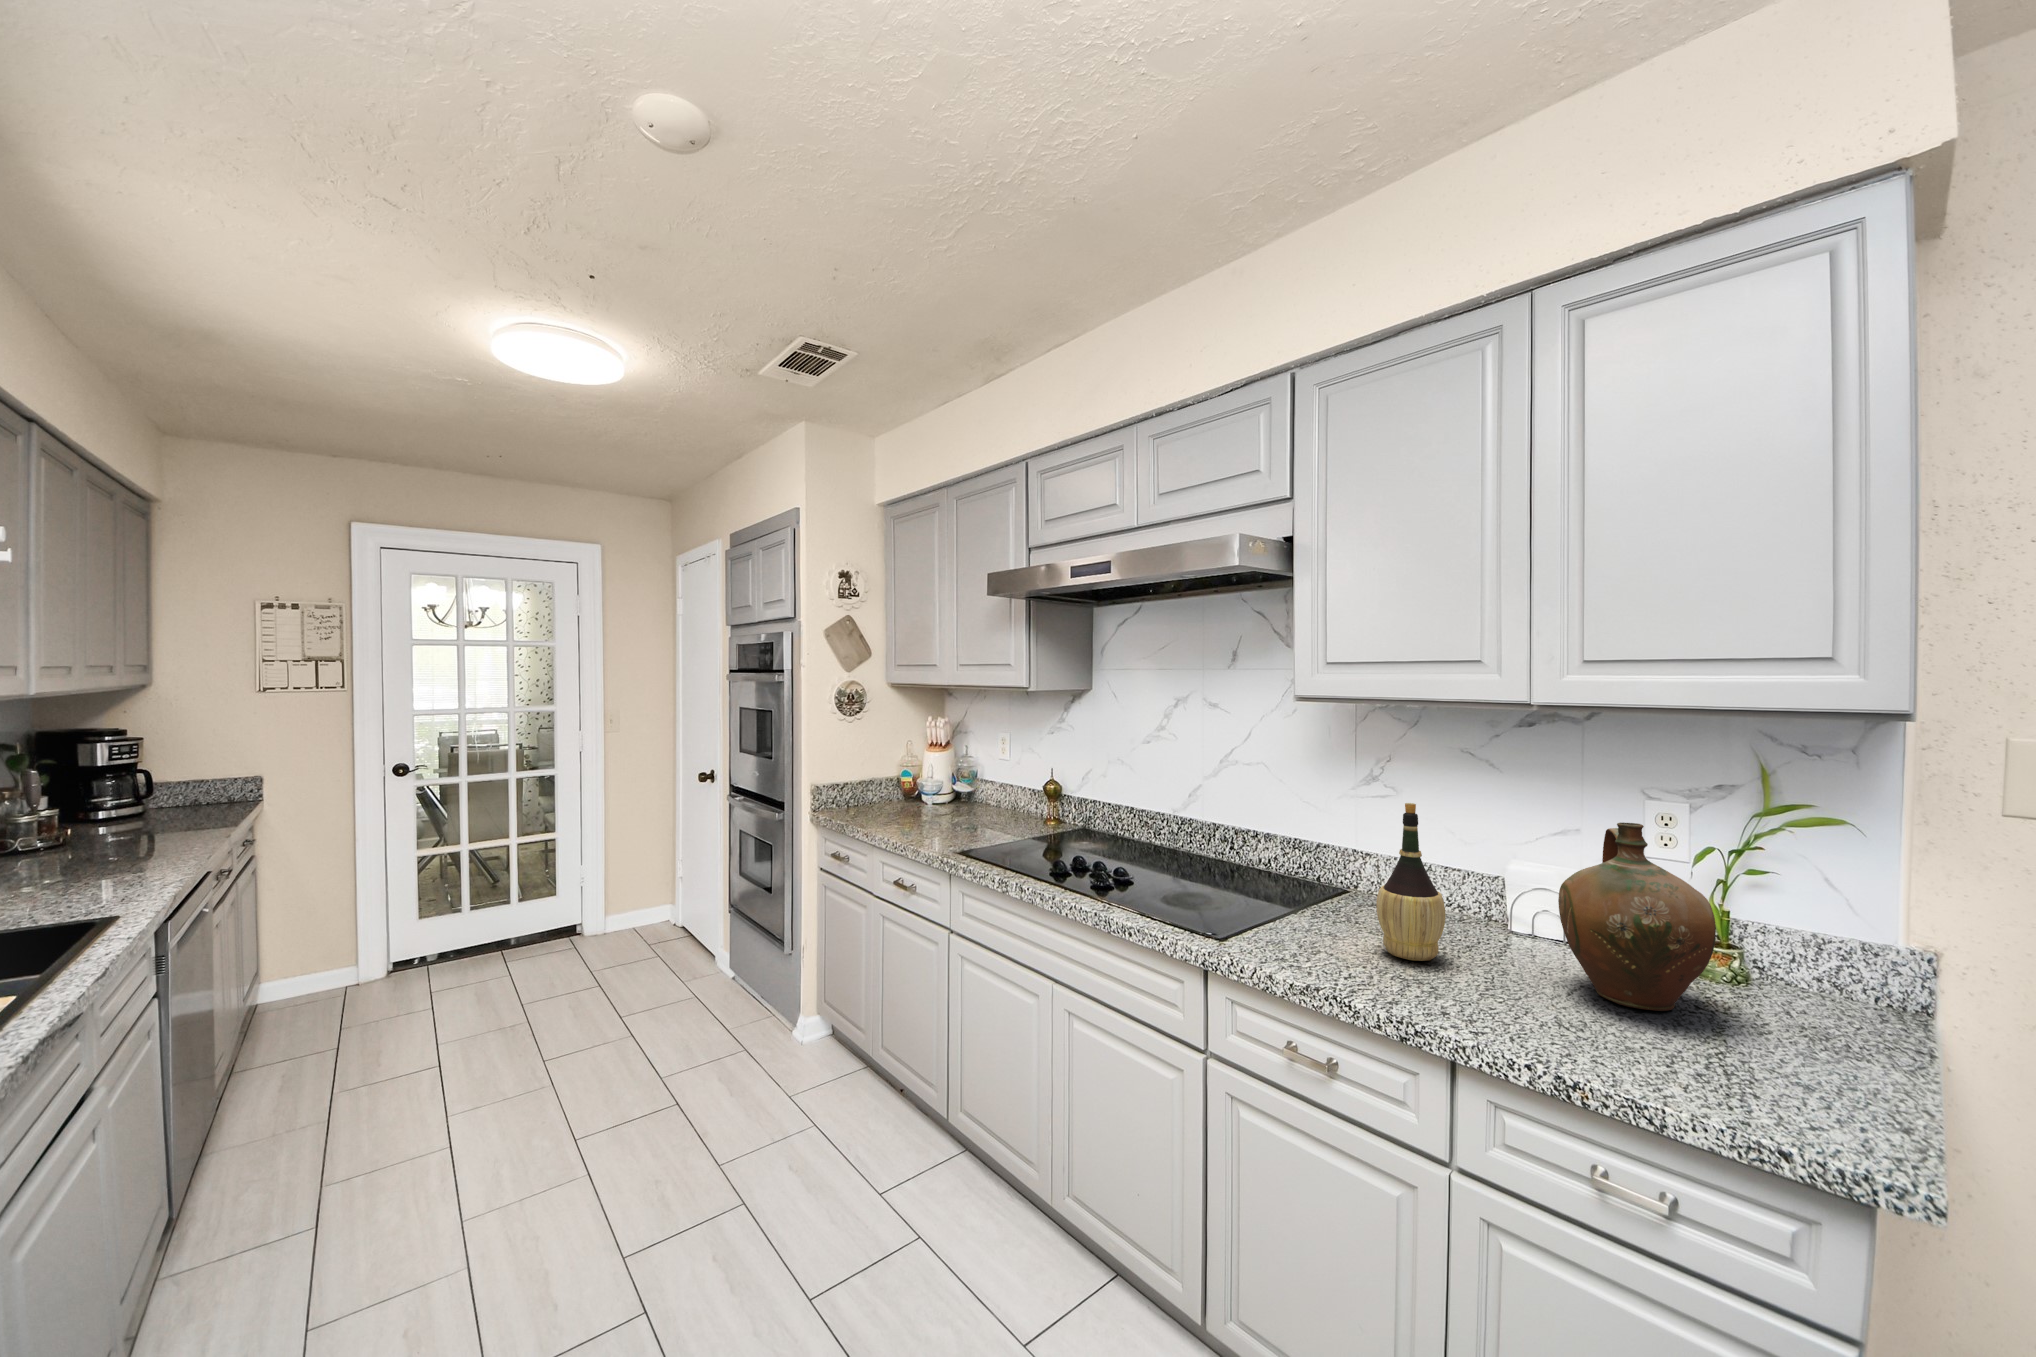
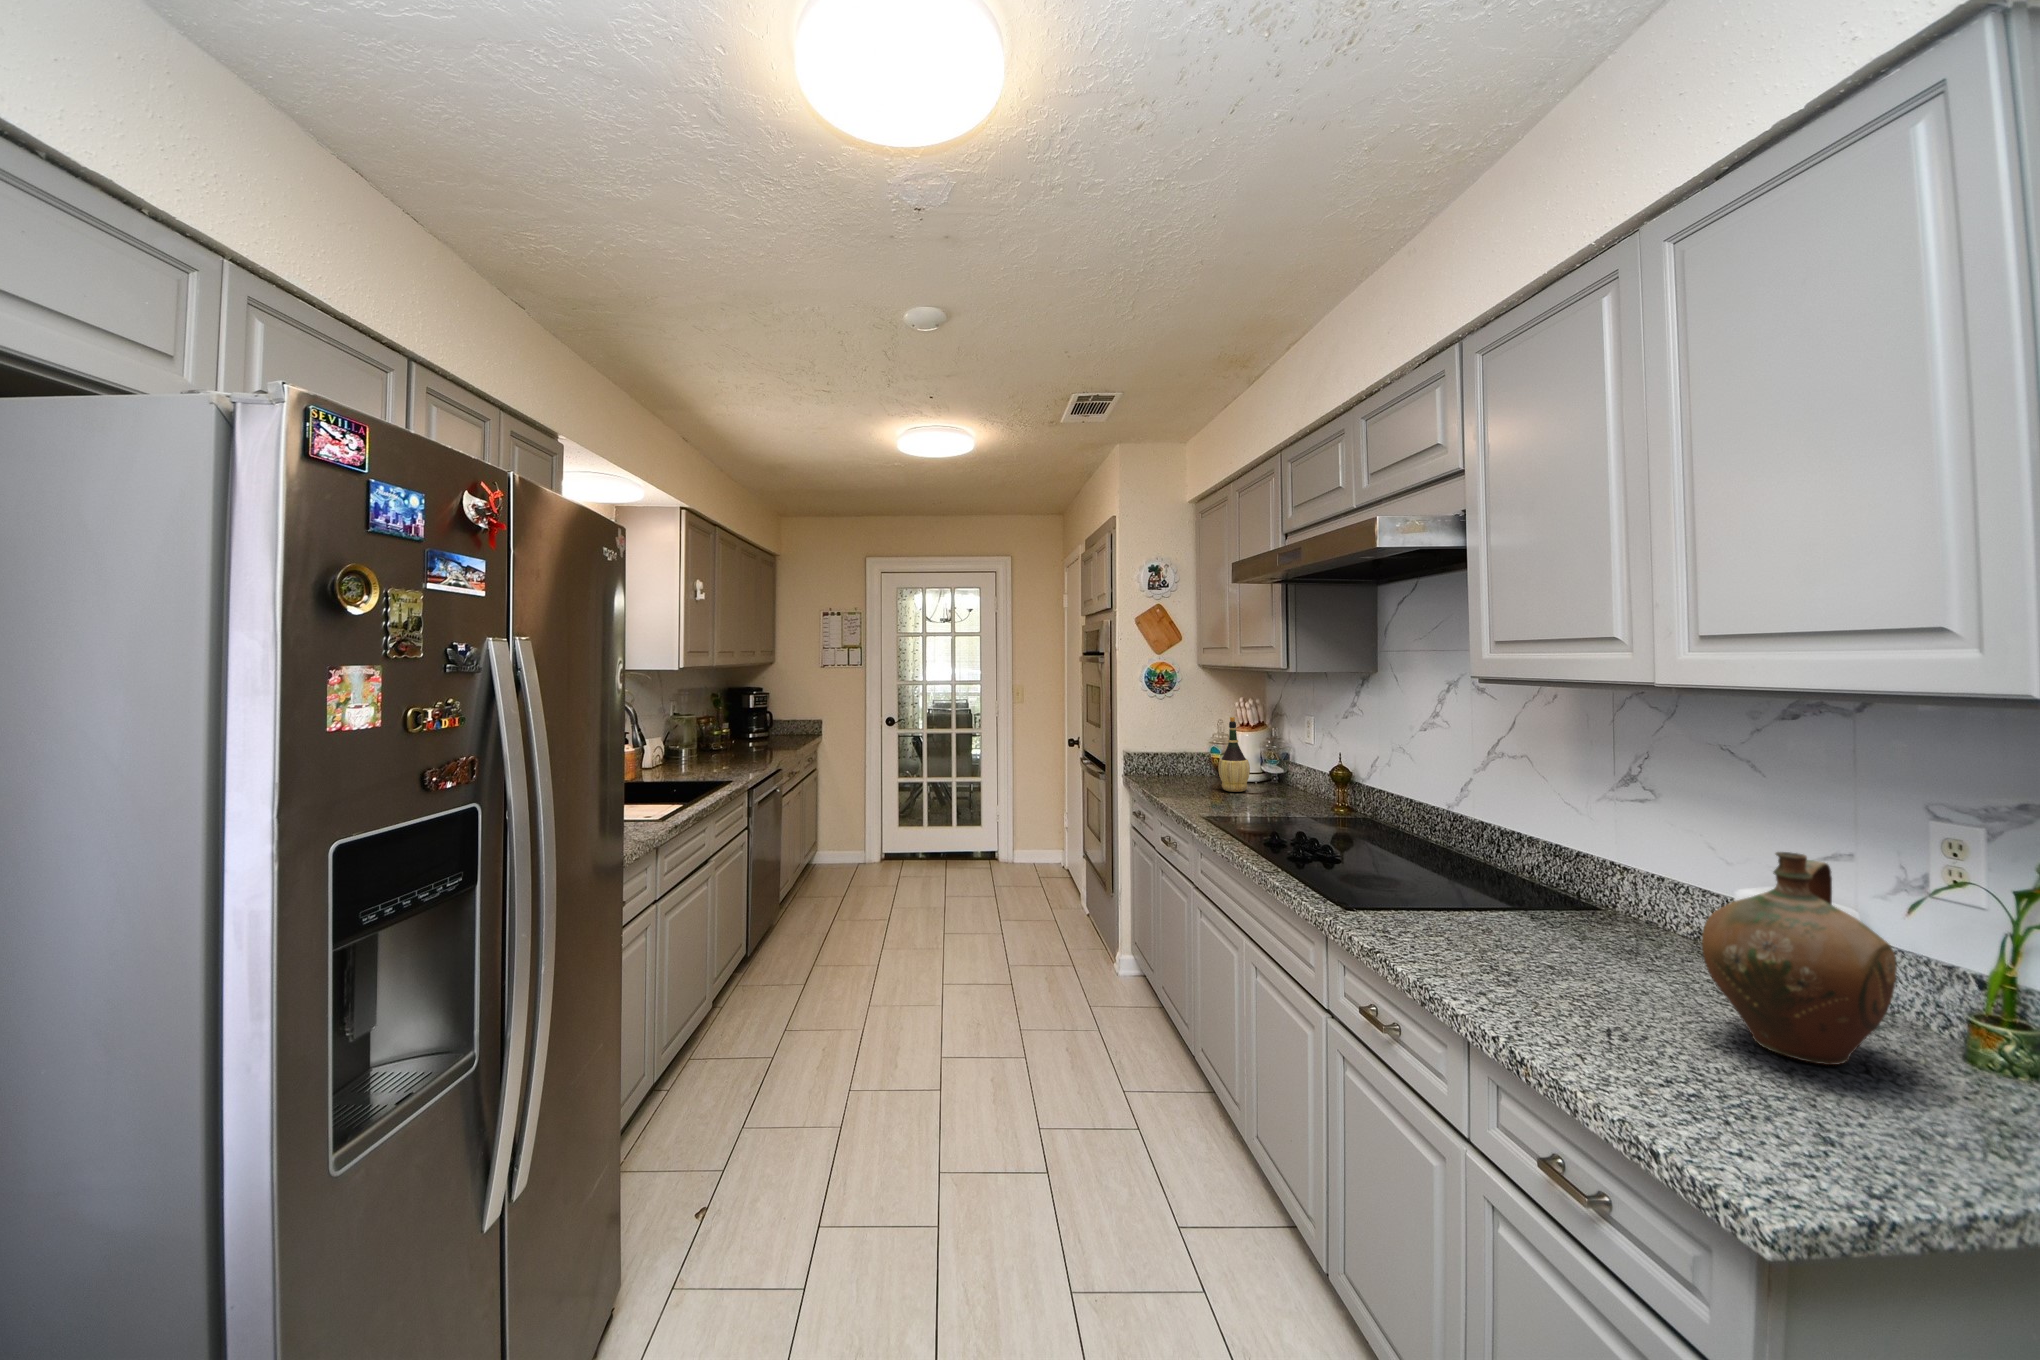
wine bottle: present [1376,803,1446,961] -> present [1218,717,1250,792]

